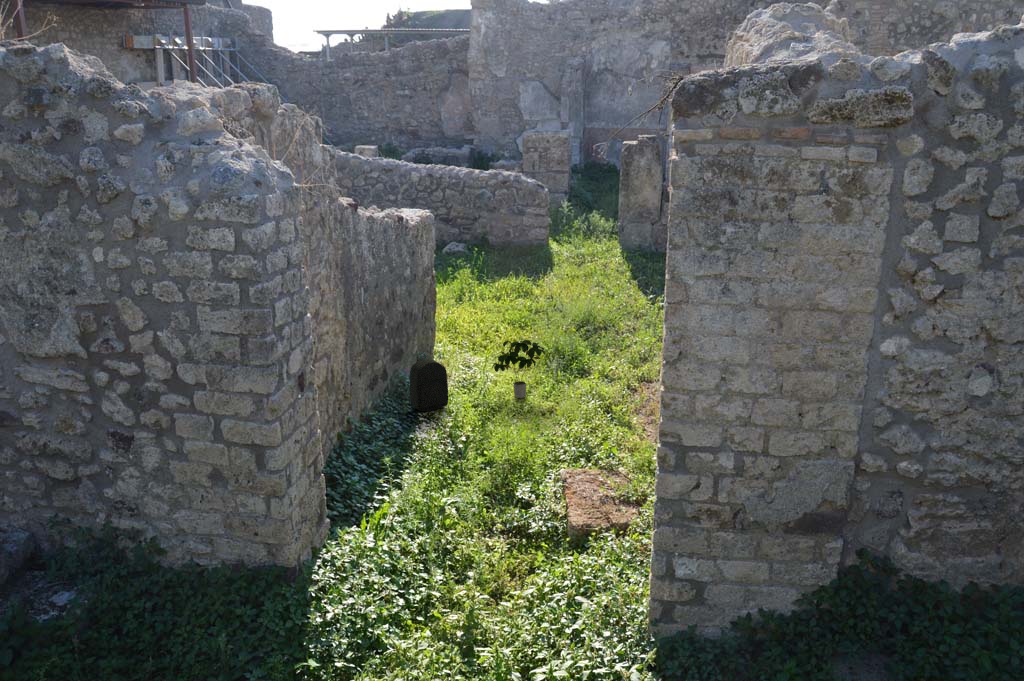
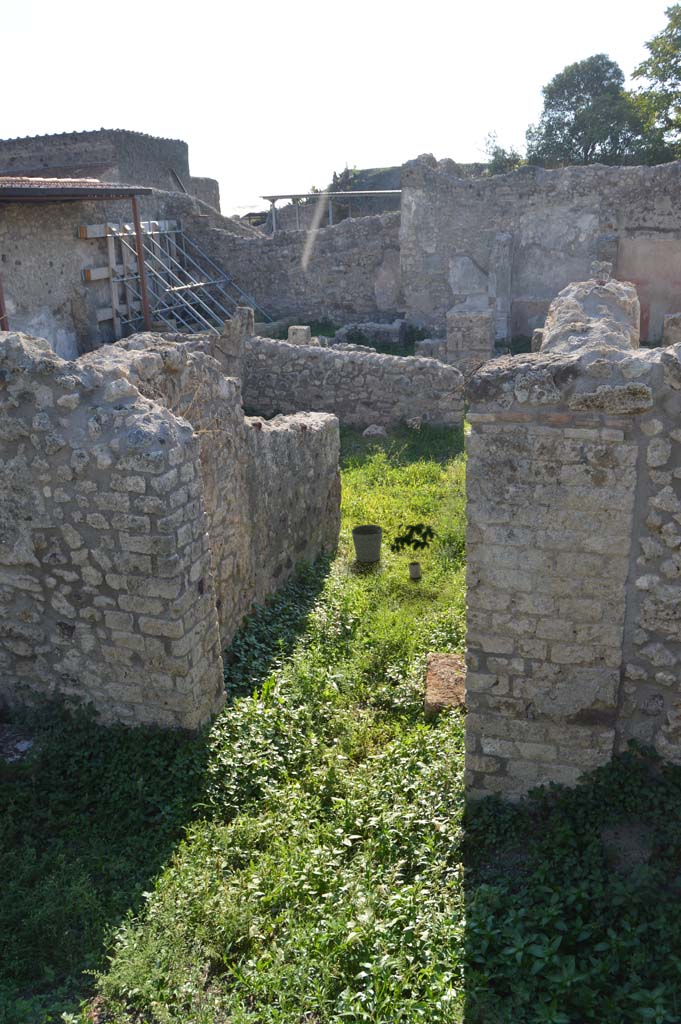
bucket: none [450,346,483,385] -> present [351,524,383,562]
backpack: present [410,353,448,411] -> none [309,536,345,590]

